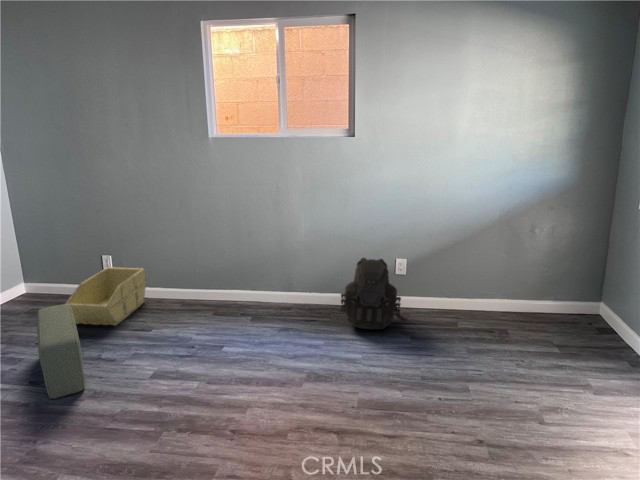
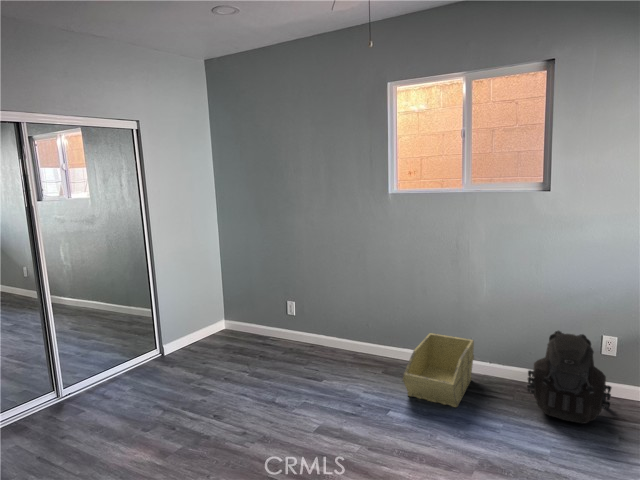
storage bin: present [65,267,147,325] -> present [403,333,474,407]
pouf: present [37,304,85,399] -> none [223,345,258,434]

